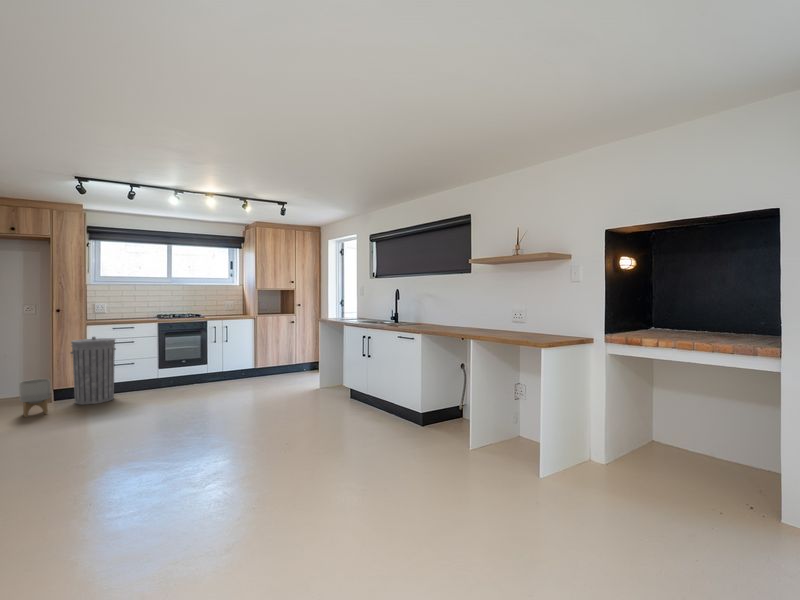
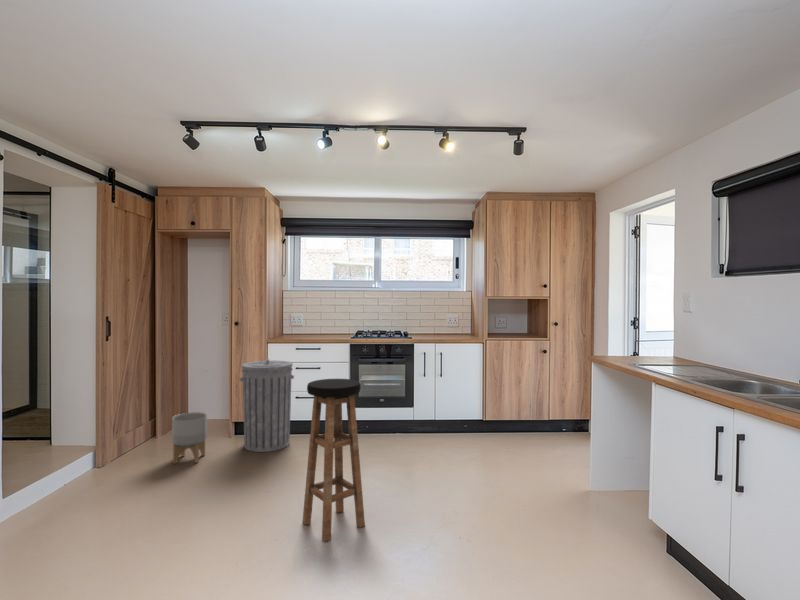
bar stool: none [168,335,207,419] -> present [302,379,365,542]

